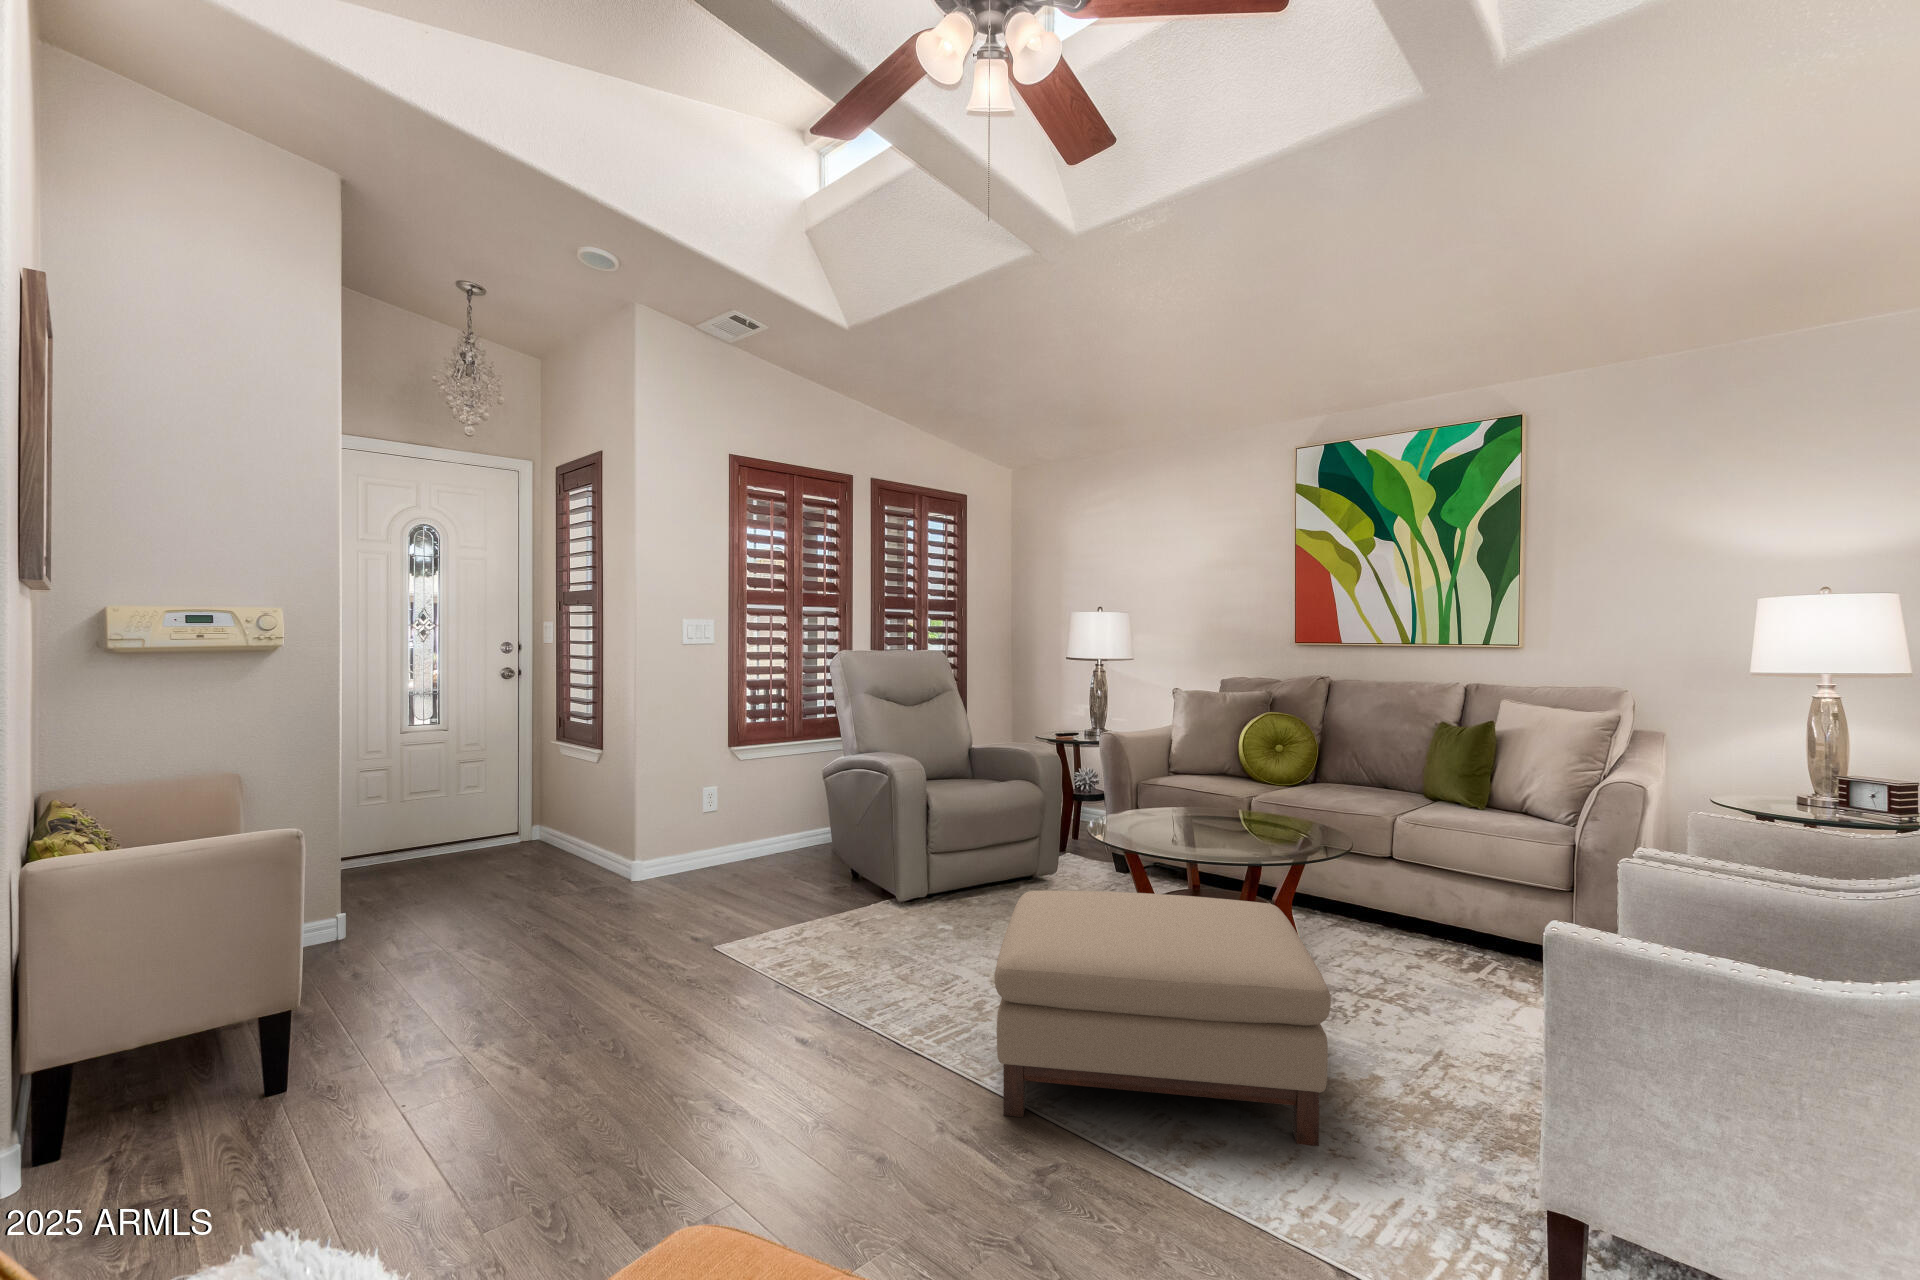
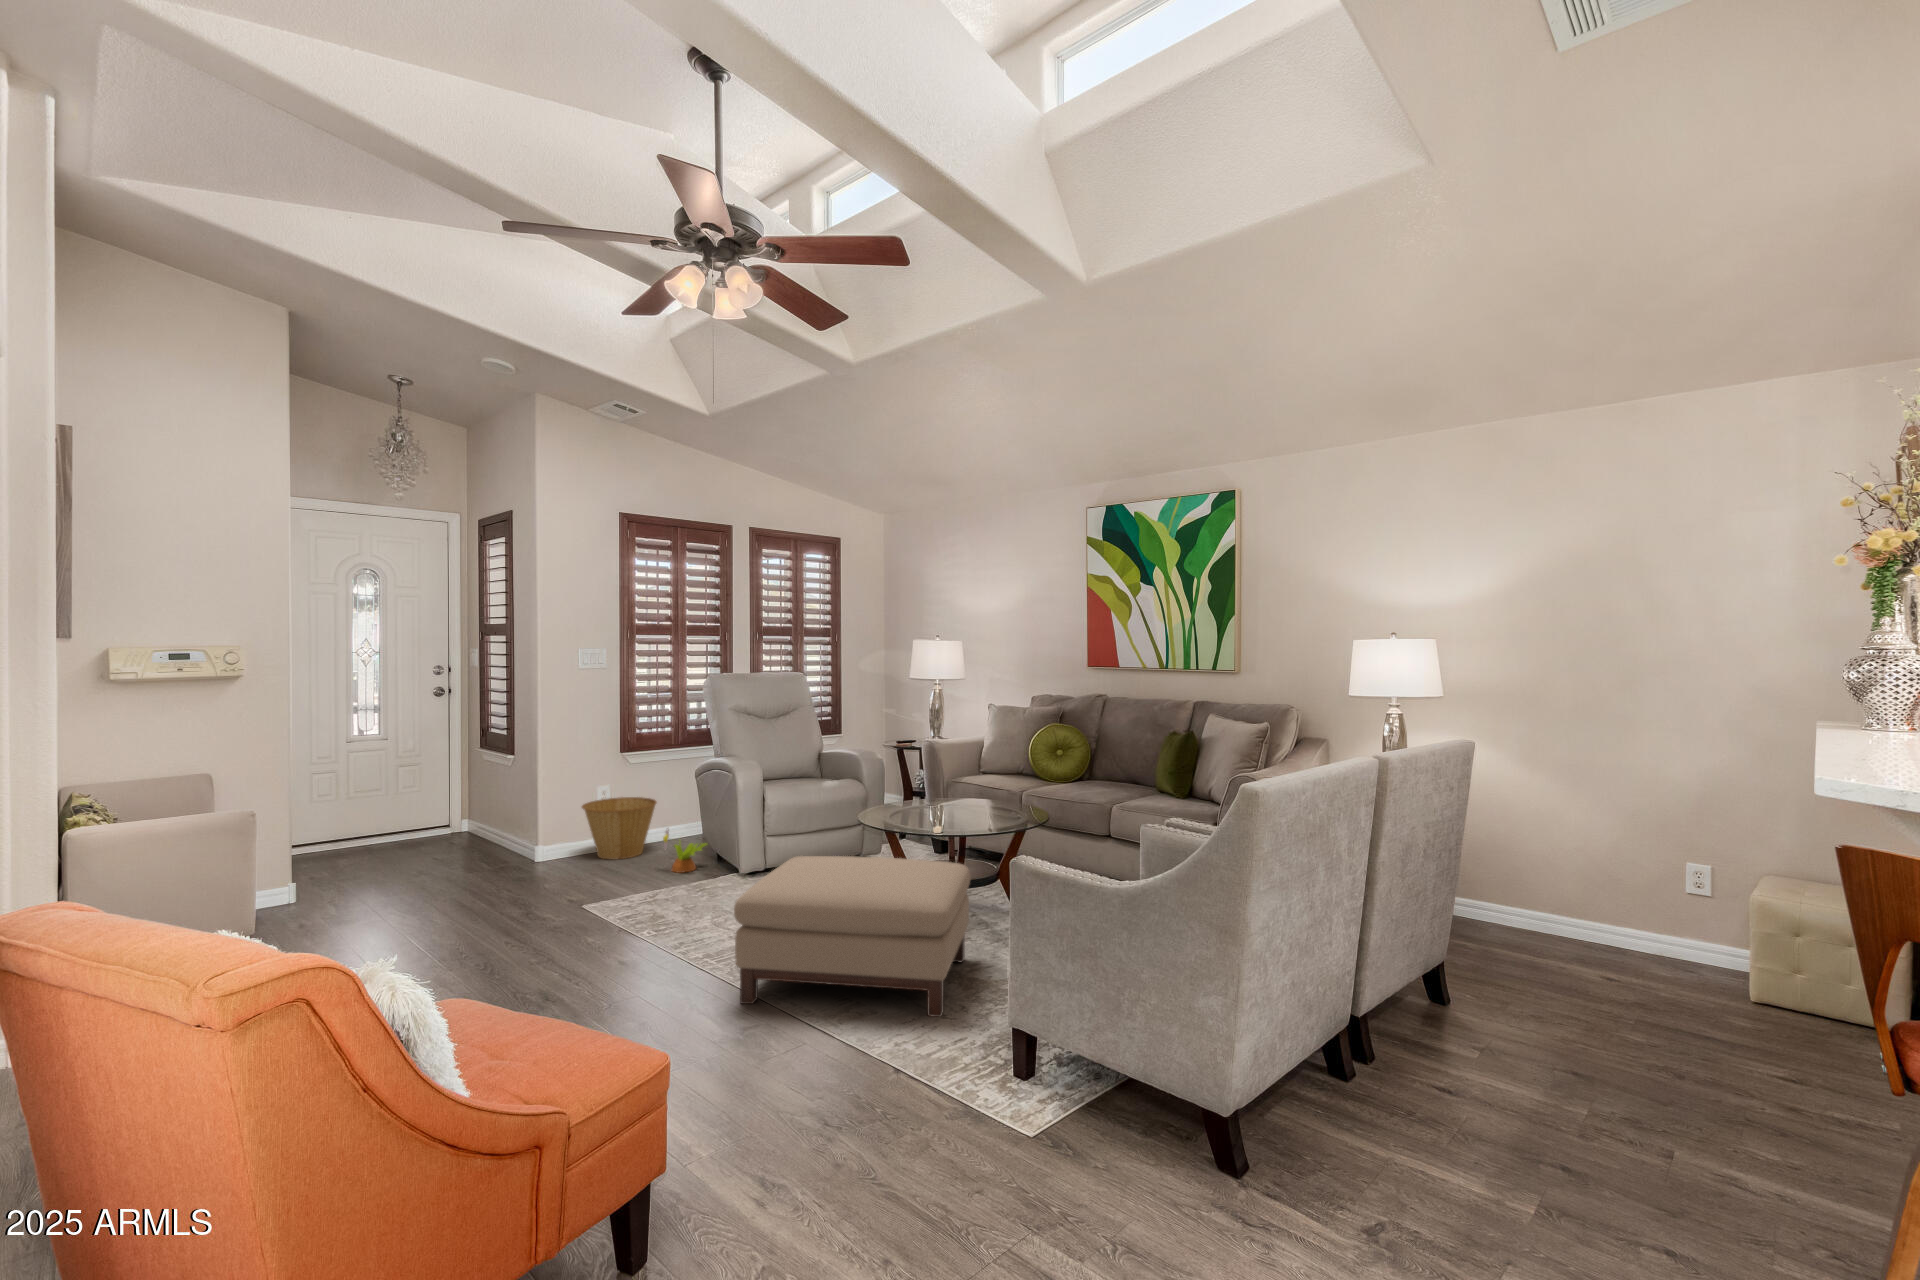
basket: none [687,799,776,876] -> present [582,797,657,859]
decorative plant: none [795,837,849,895] -> present [663,828,707,873]

